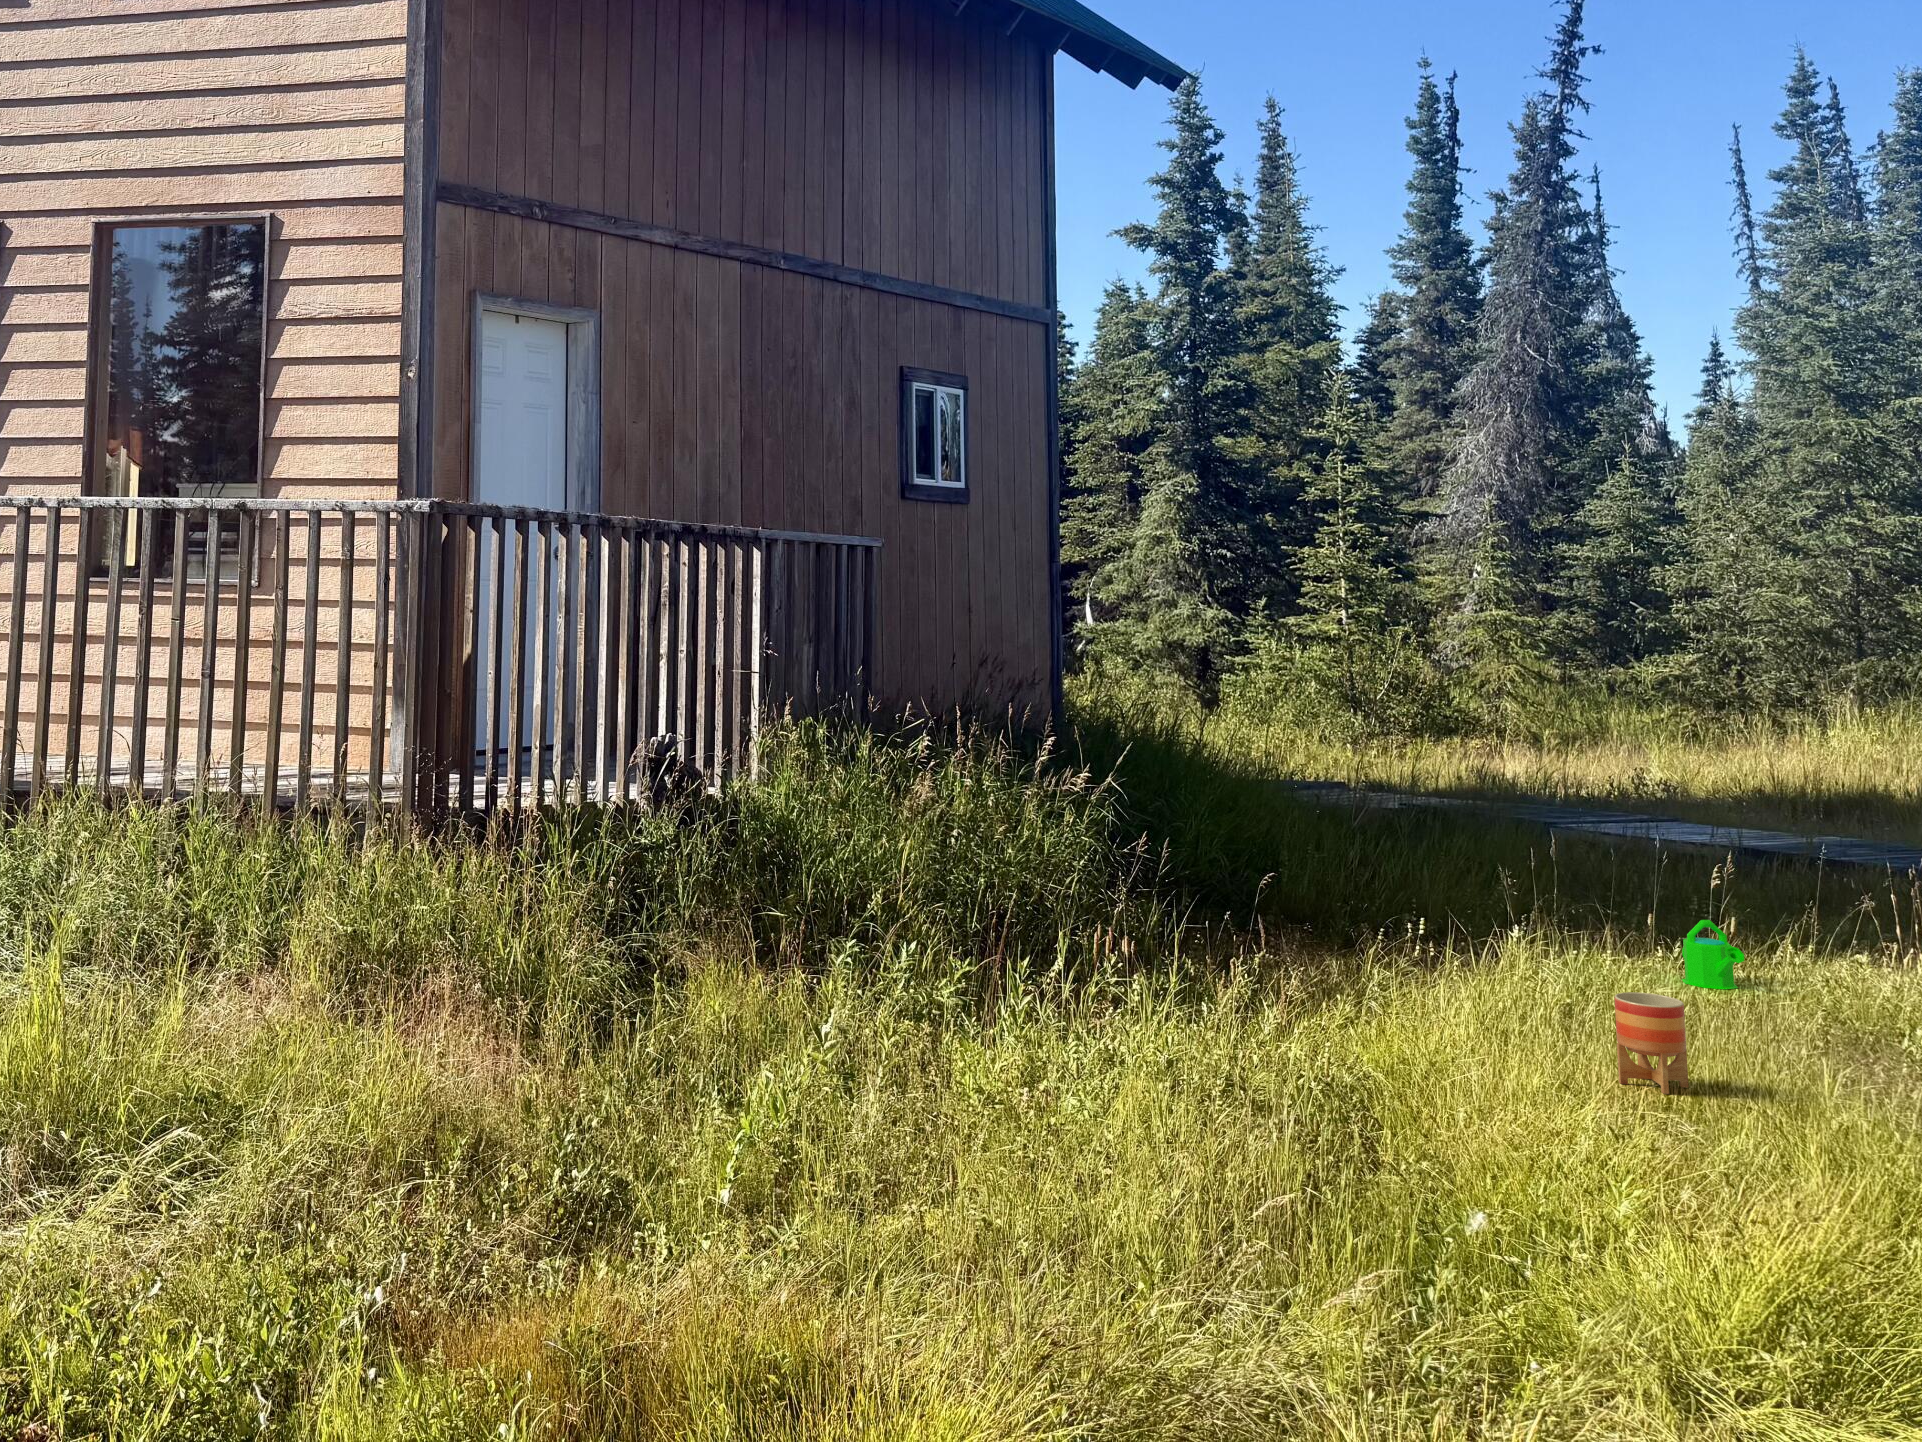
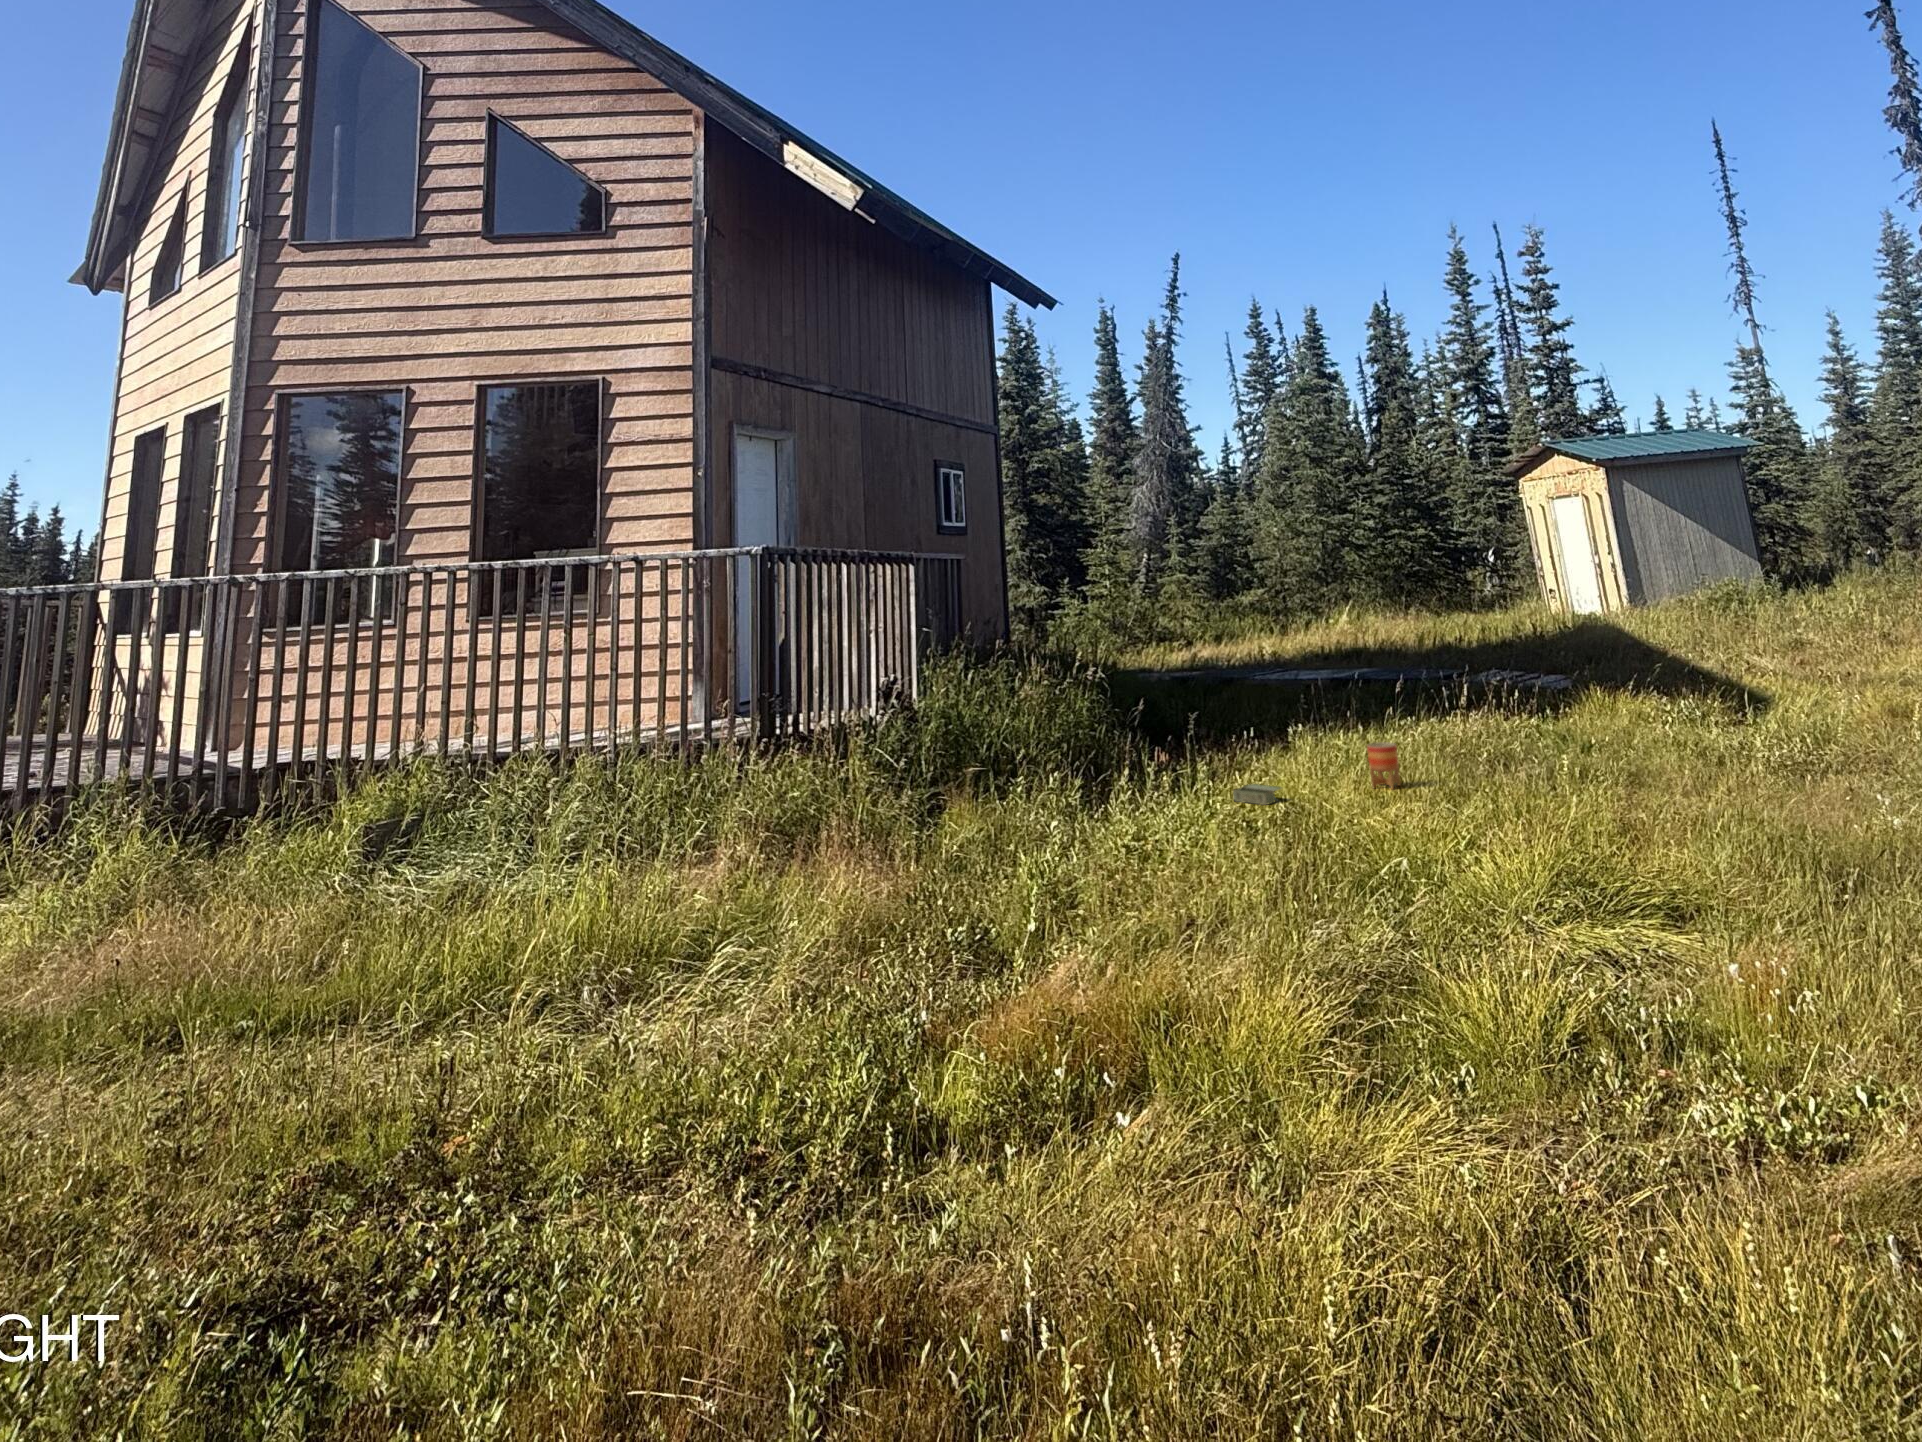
watering can: present [1682,920,1744,990] -> none [1377,711,1406,745]
toolbox: none [1304,1033,1411,1082] -> present [1233,784,1281,805]

